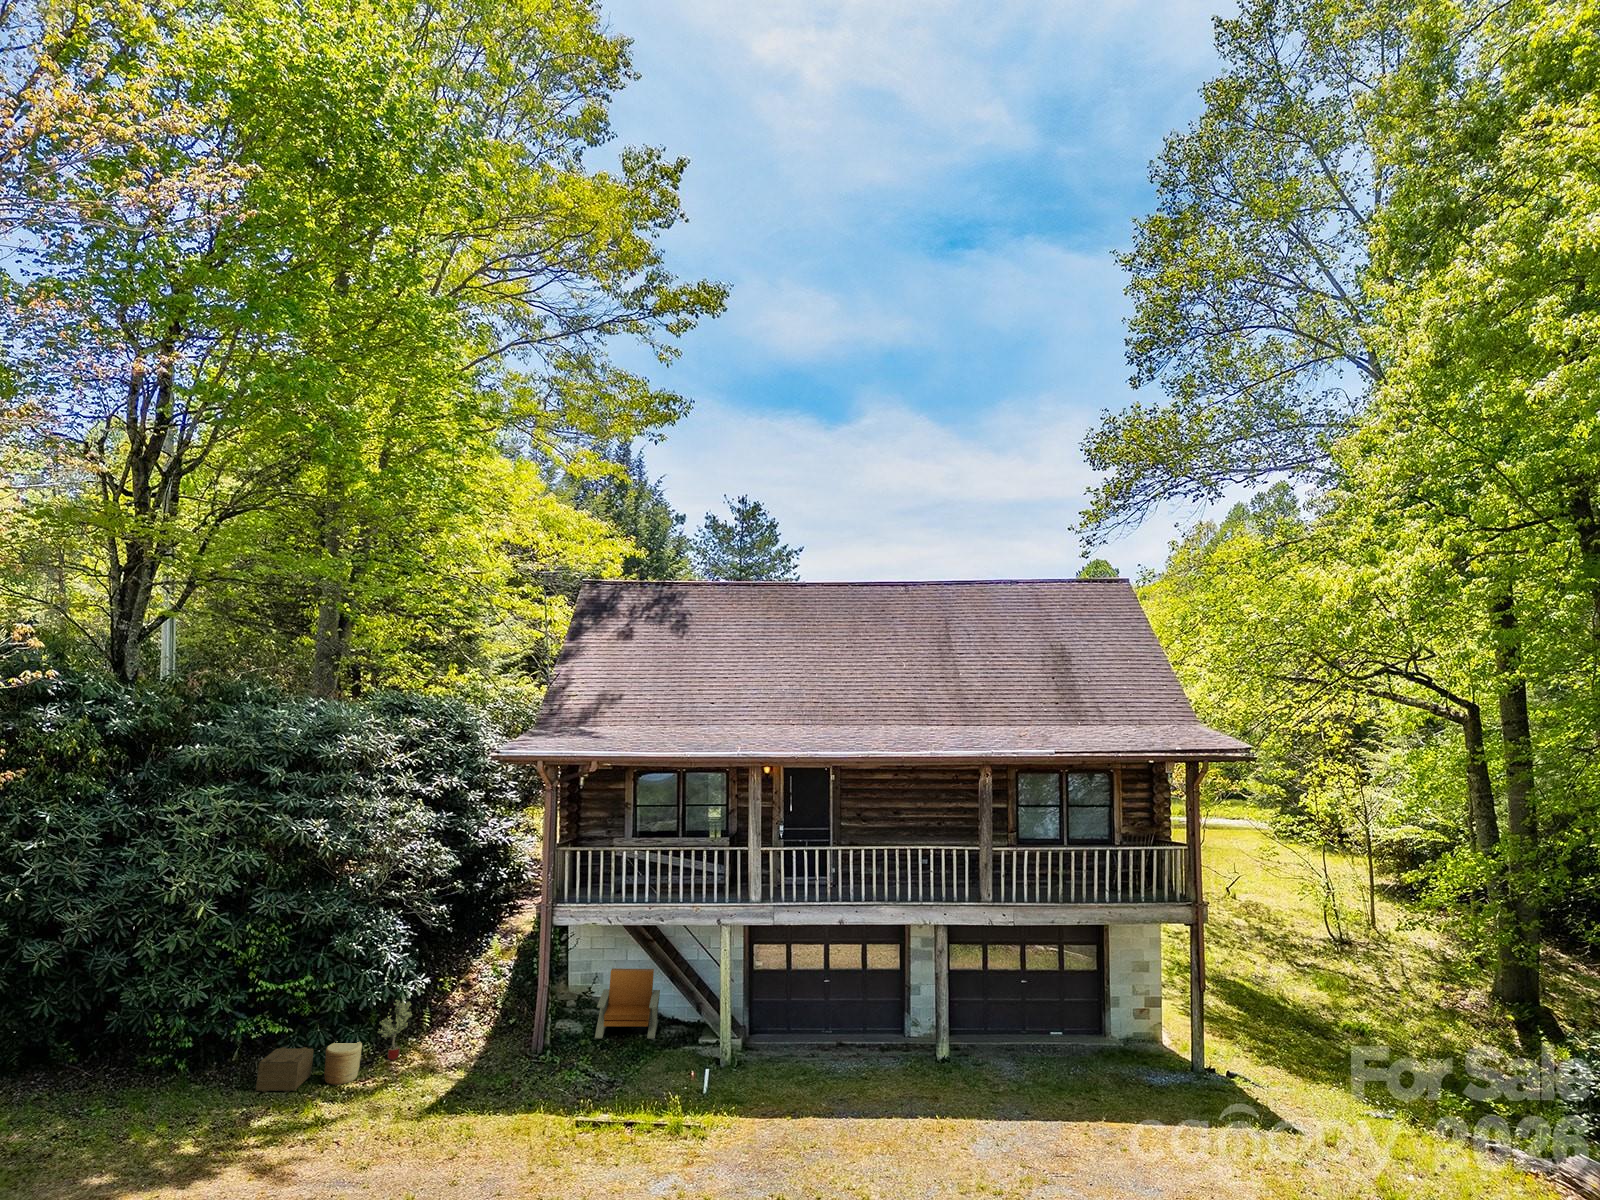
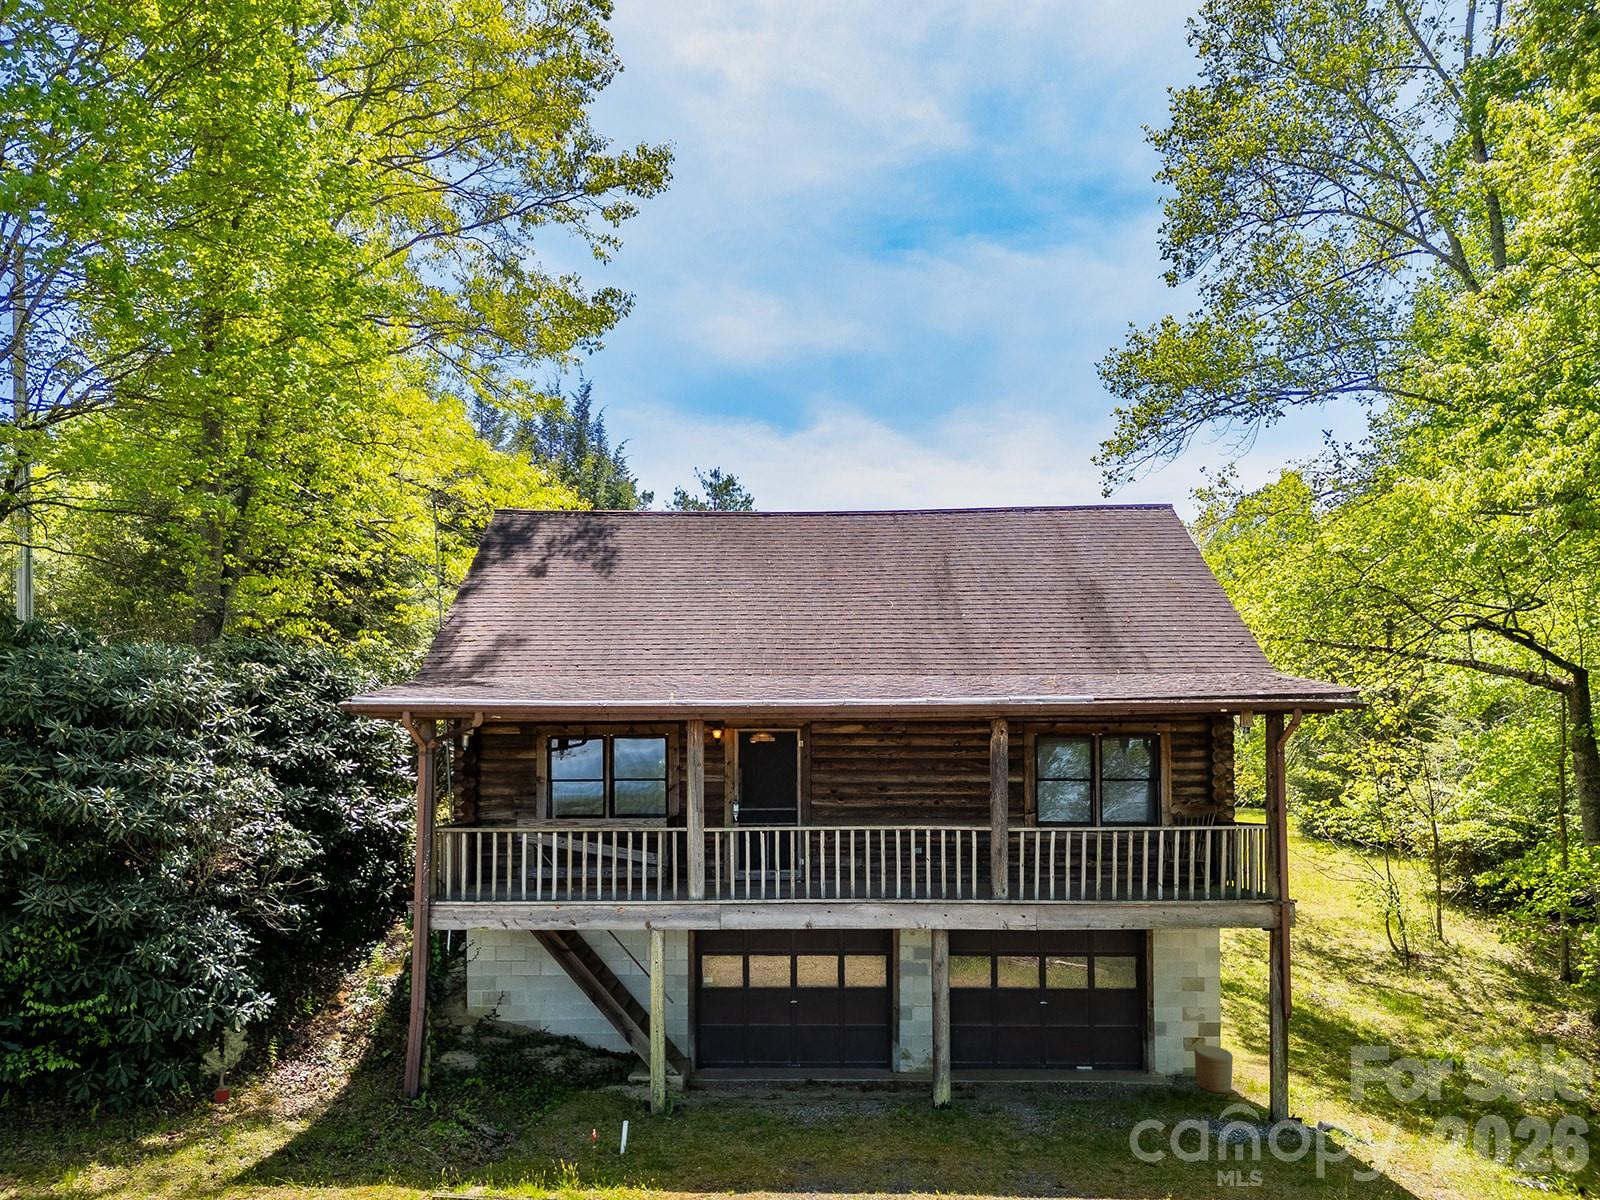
lounge chair: present [595,968,660,1039] -> none [491,986,580,1075]
woven basket: present [324,1042,362,1085] -> present [1194,1045,1233,1093]
wooden crate: present [256,1047,314,1092] -> none [30,1088,111,1146]

